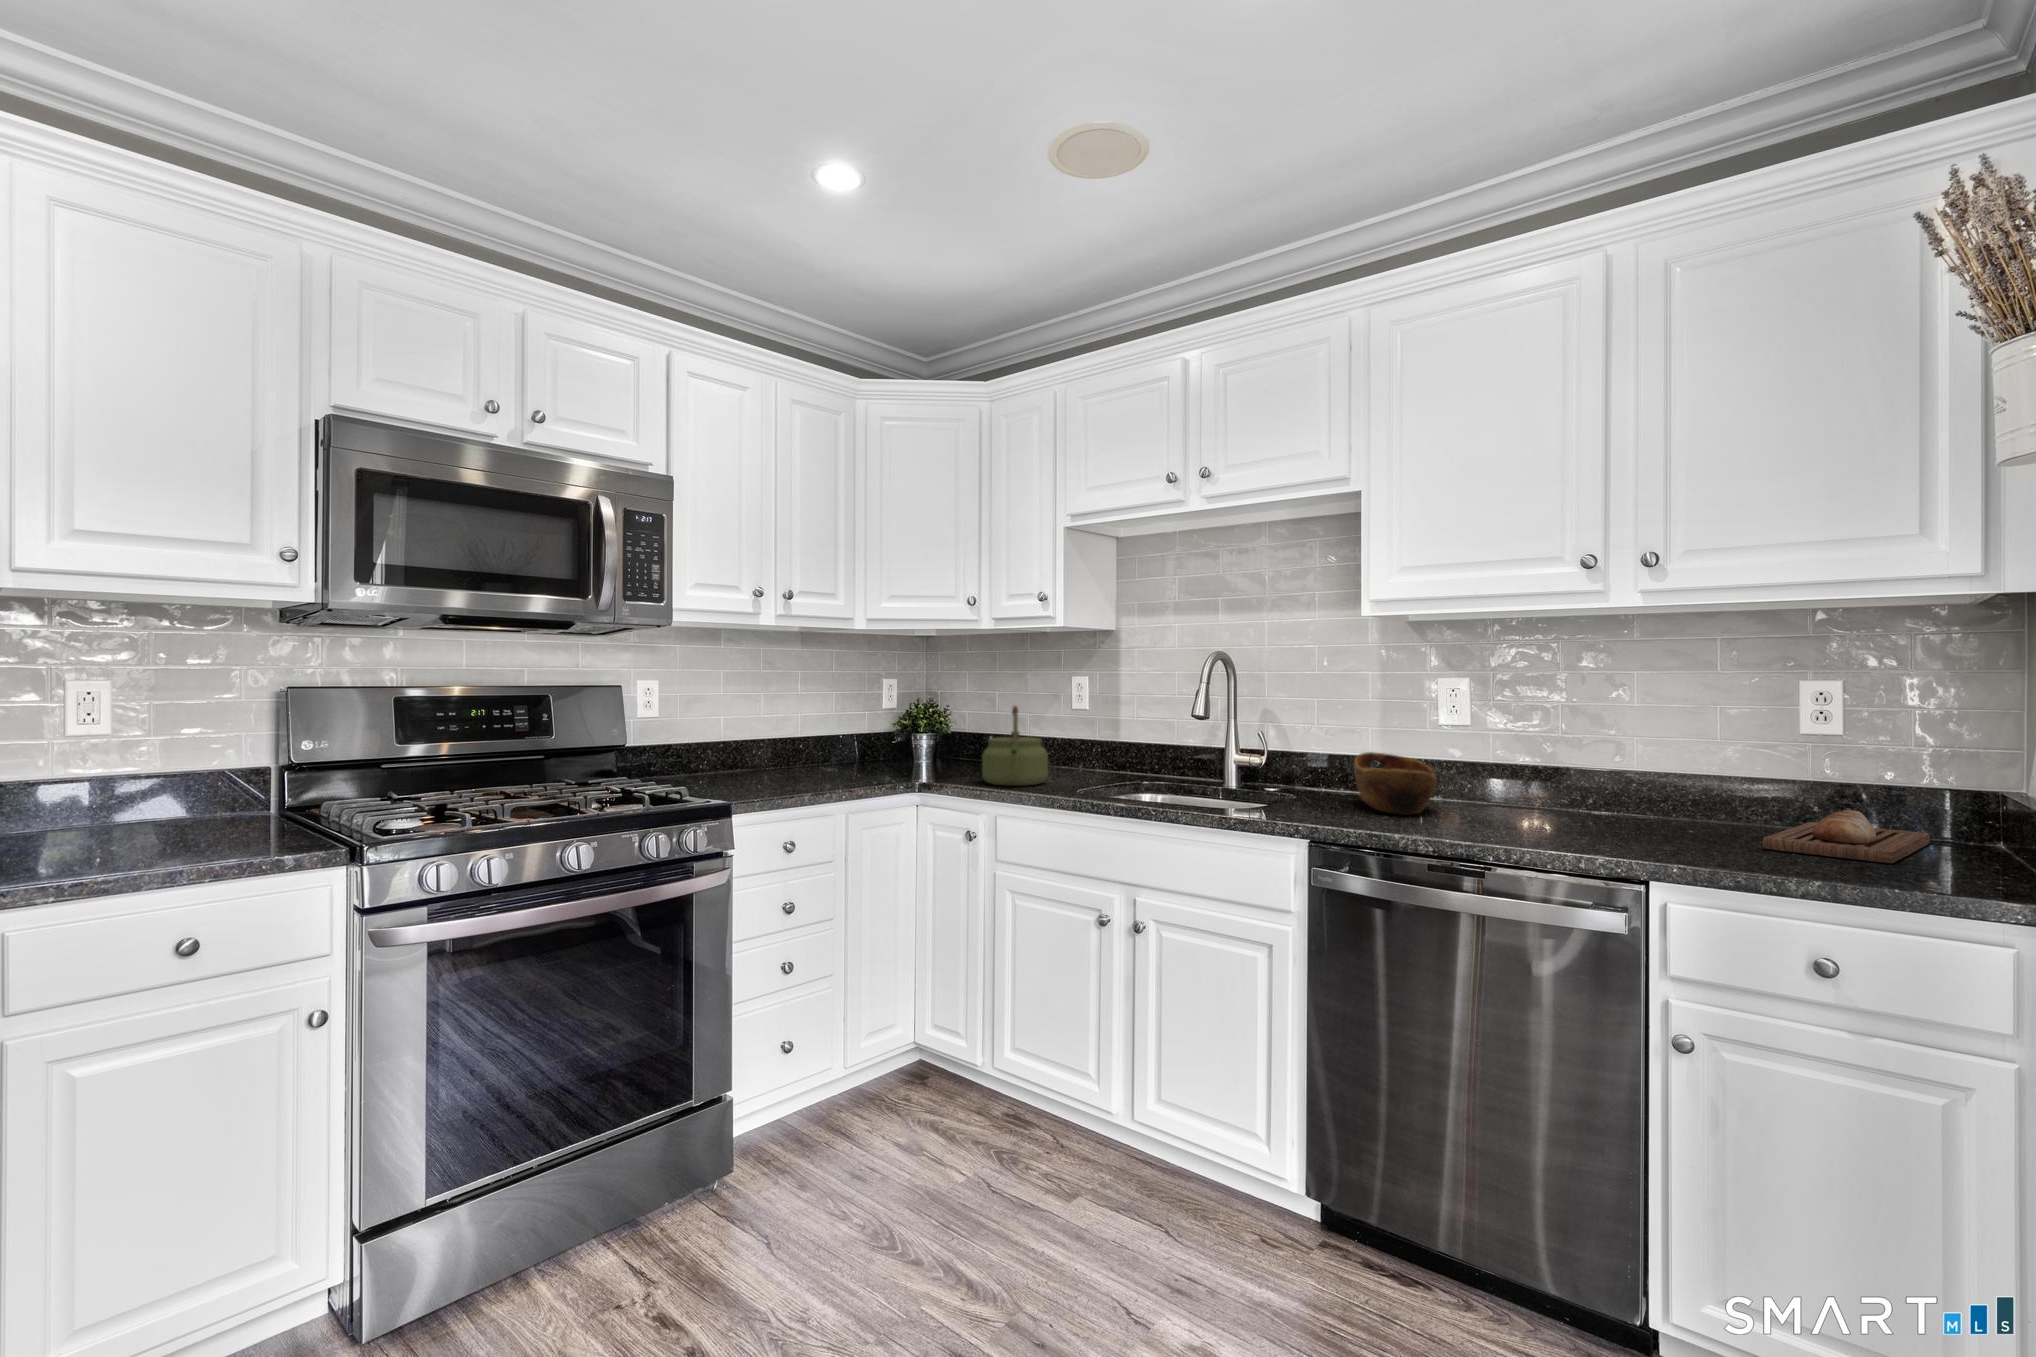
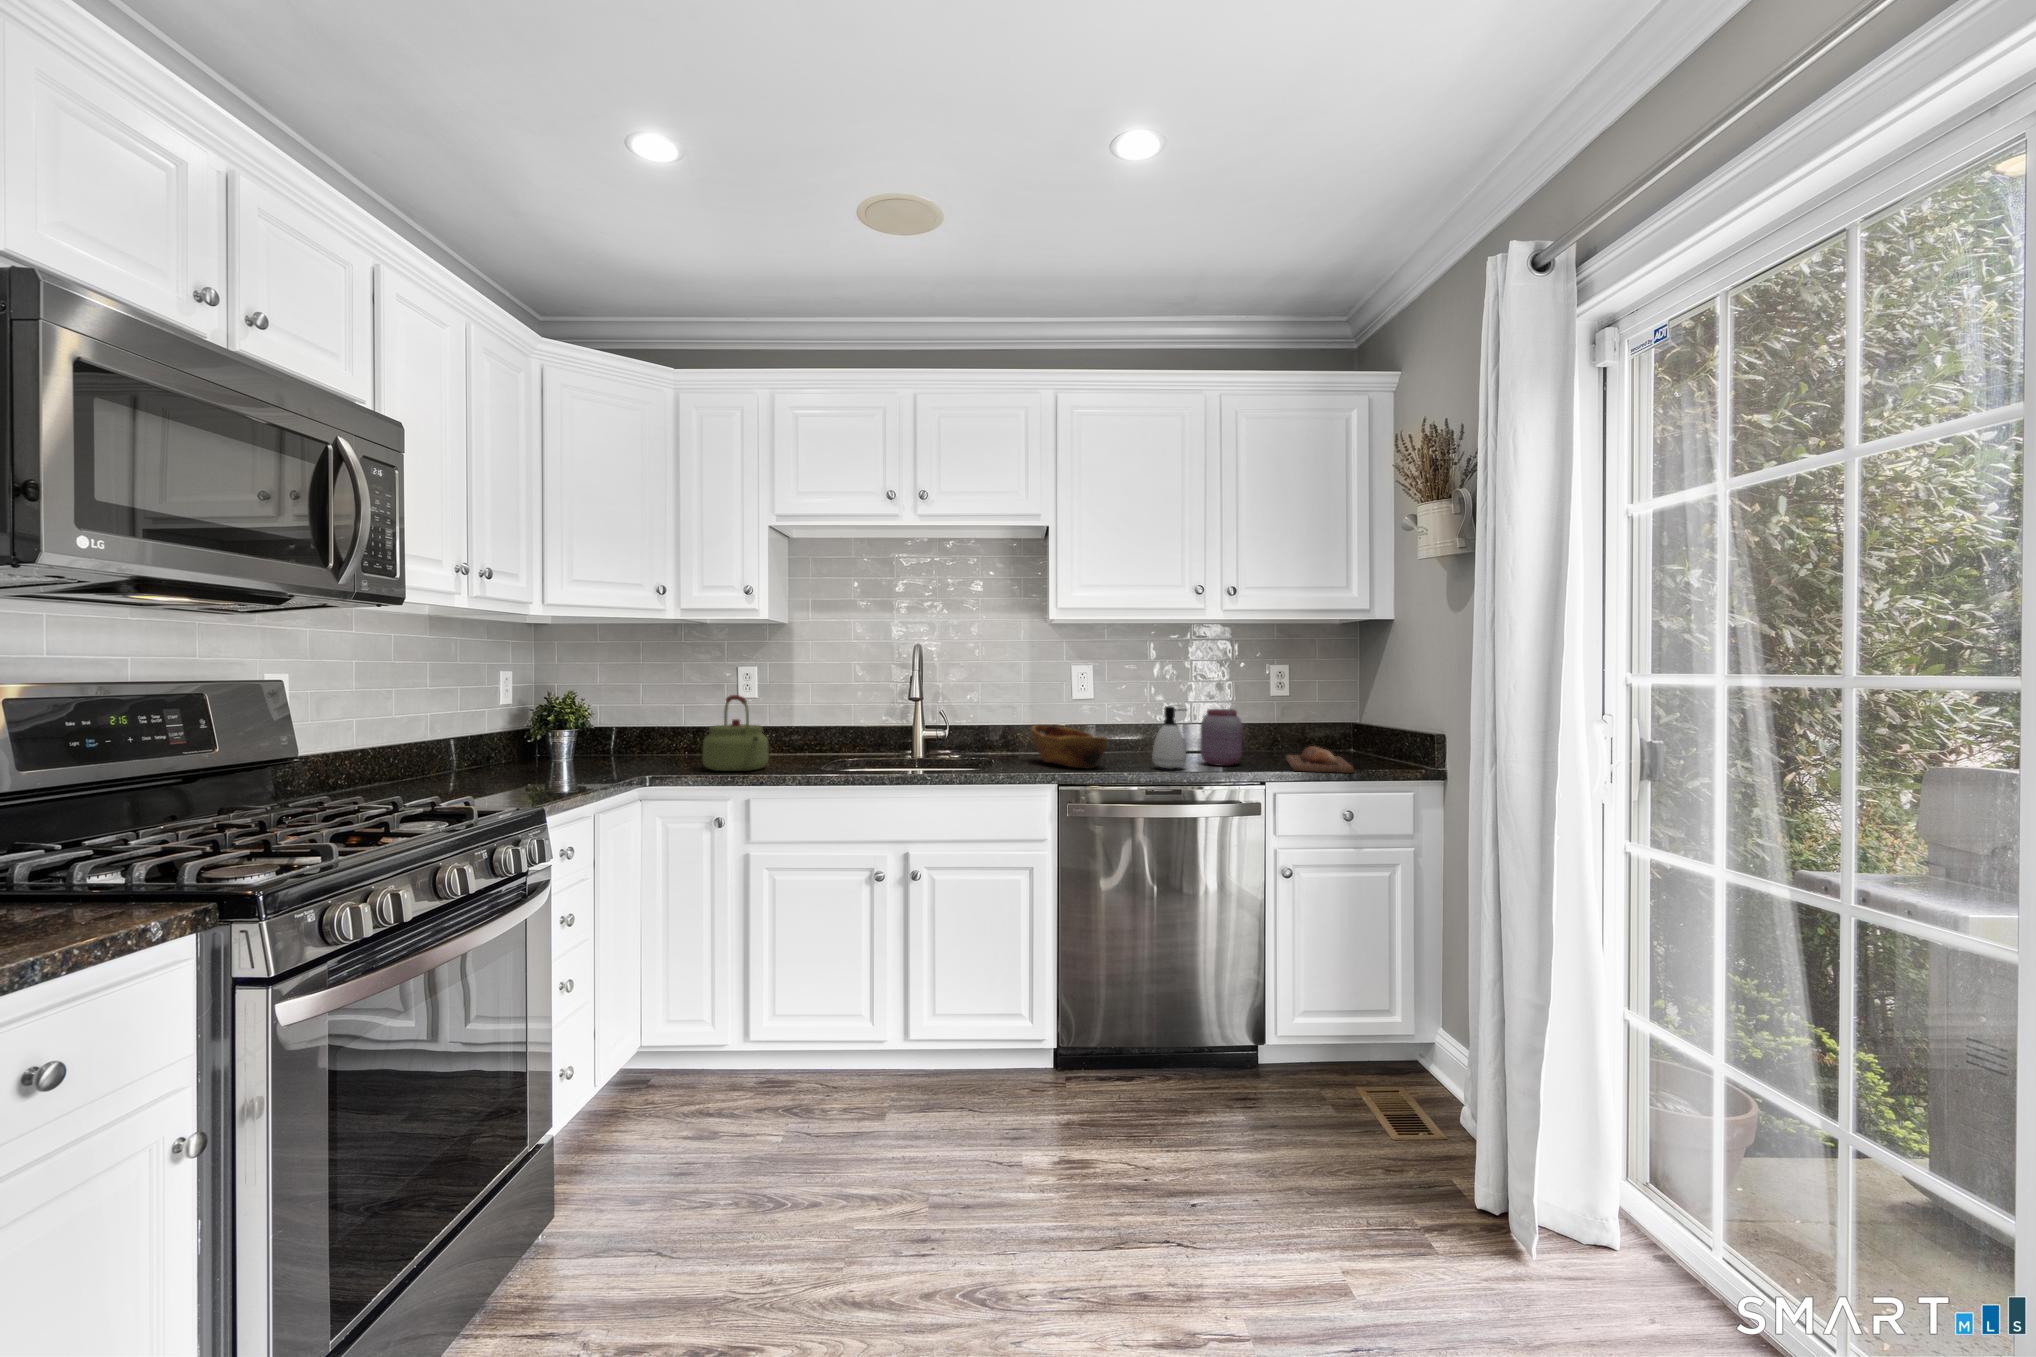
soap dispenser: none [1504,731,1563,825] -> present [1152,706,1186,769]
jar: none [1611,738,1688,830] -> present [1200,709,1242,766]

